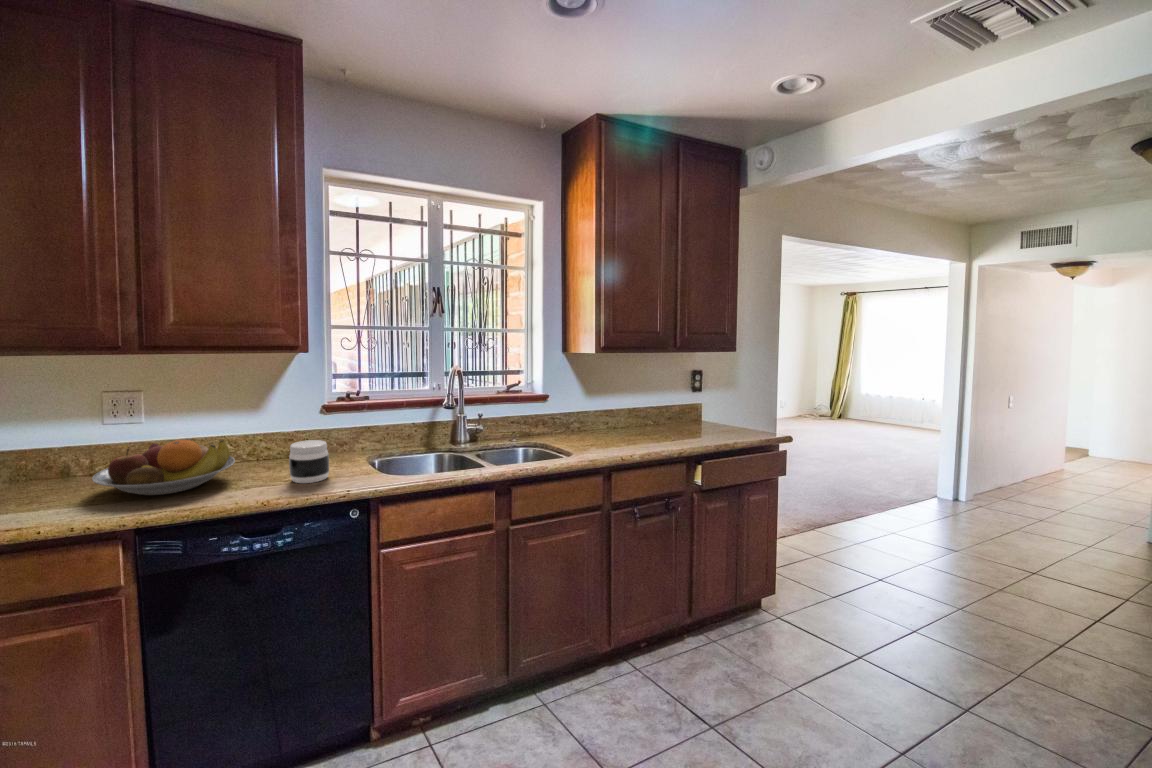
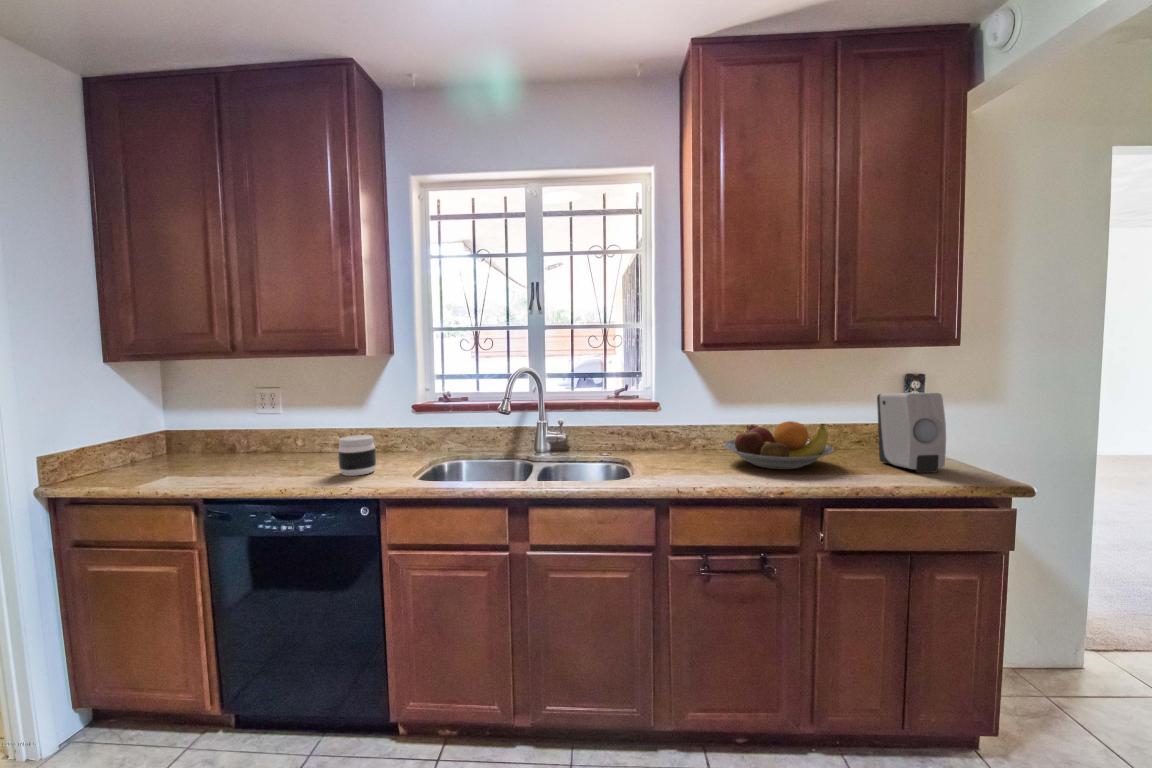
soap dispenser: none [690,383,730,434] -> present [877,393,946,473]
fruit bowl: present [92,440,235,495] -> present [724,421,834,469]

